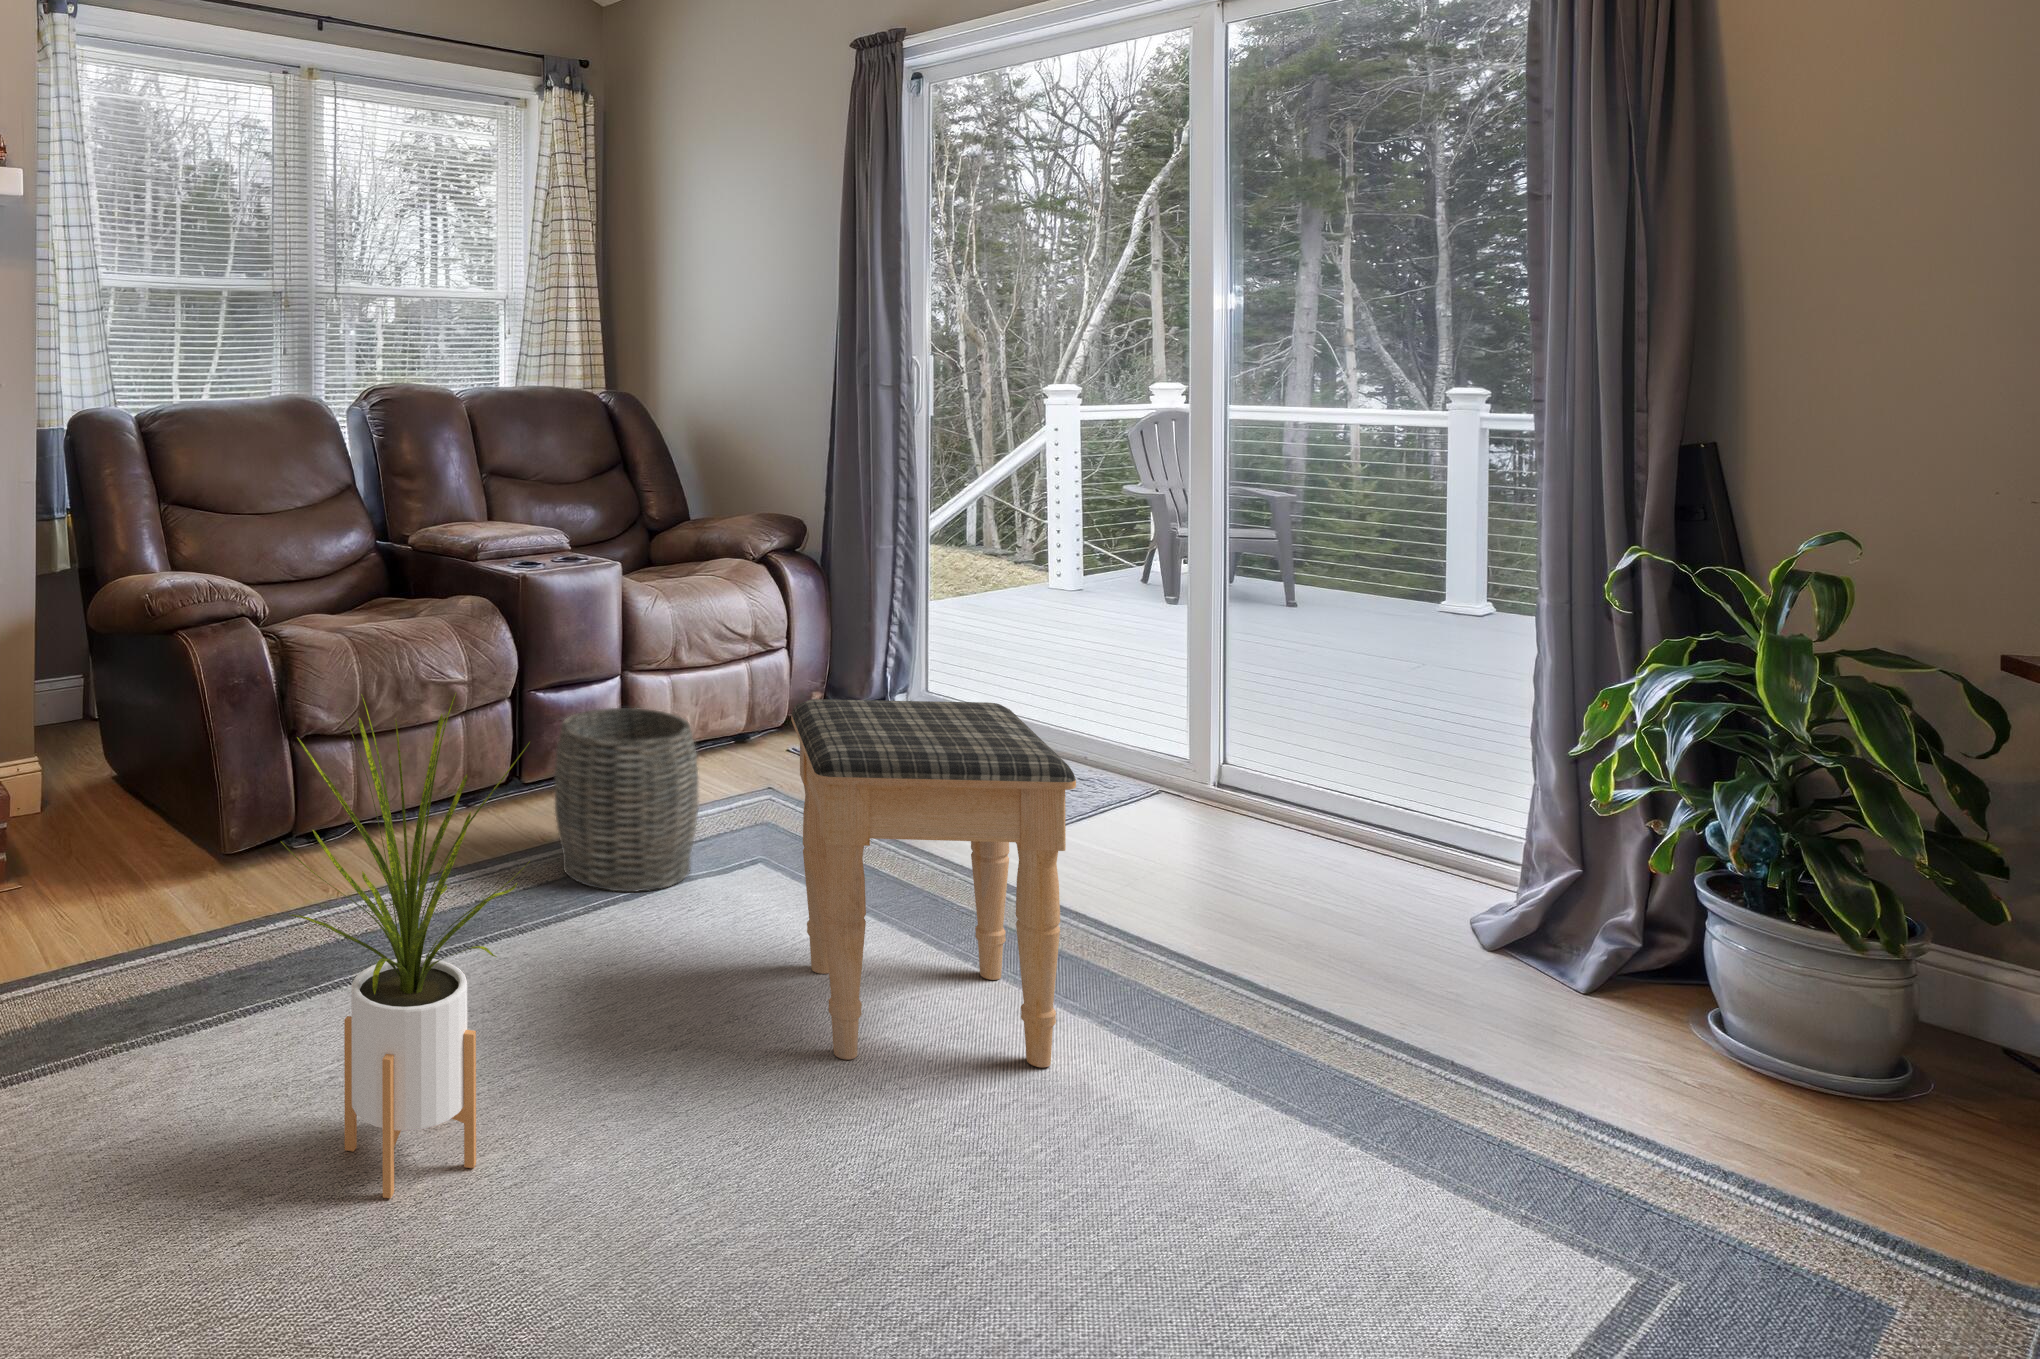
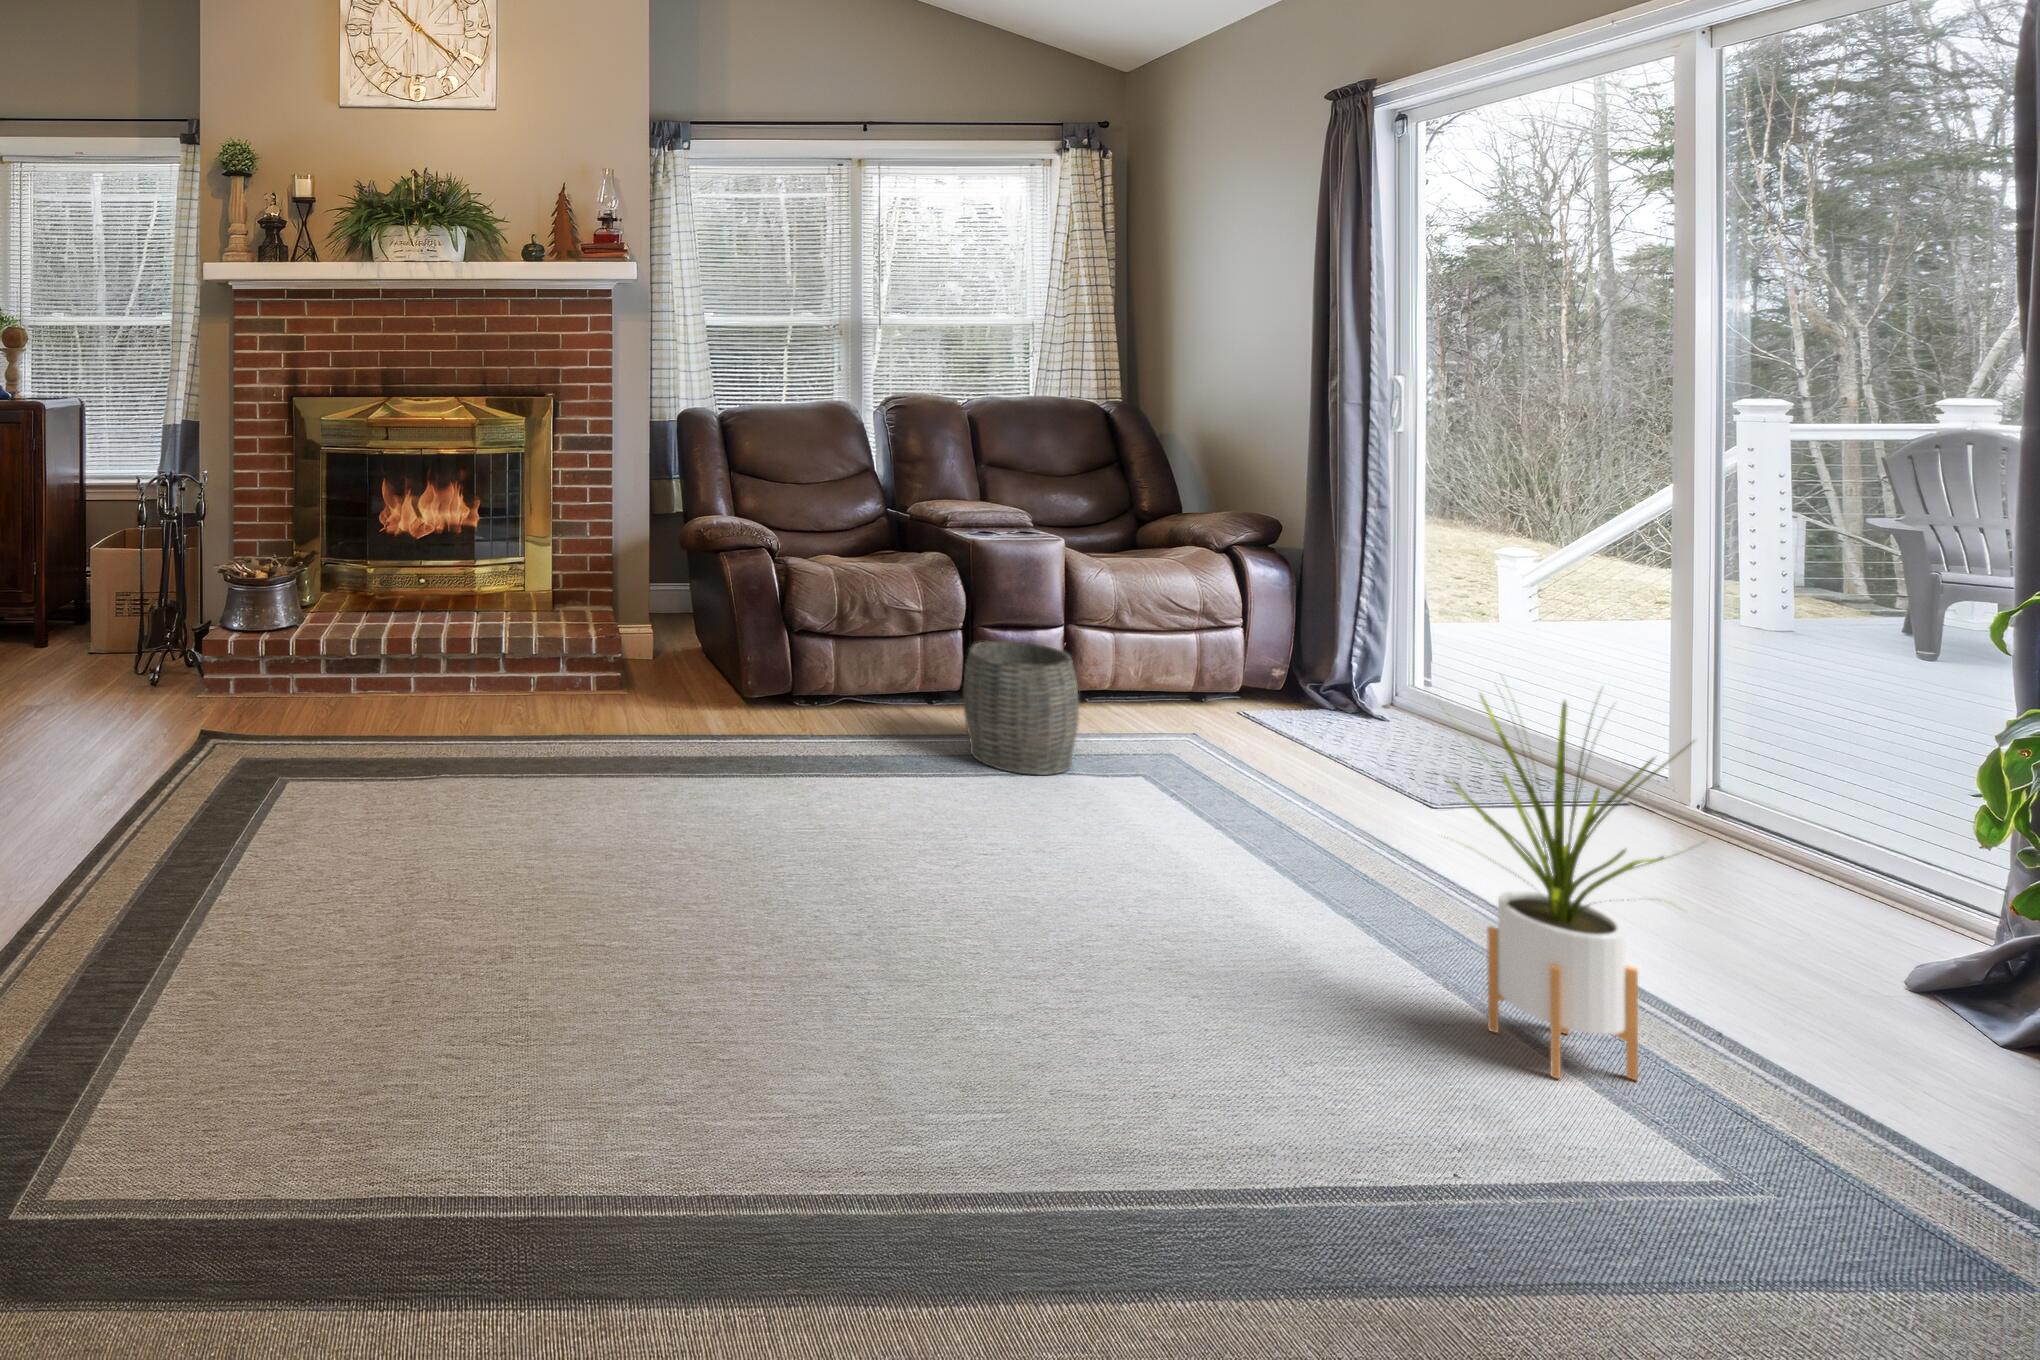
house plant: present [281,694,529,1198] -> present [1450,678,1698,1080]
footstool: present [791,699,1076,1067] -> none [1070,646,1300,943]

